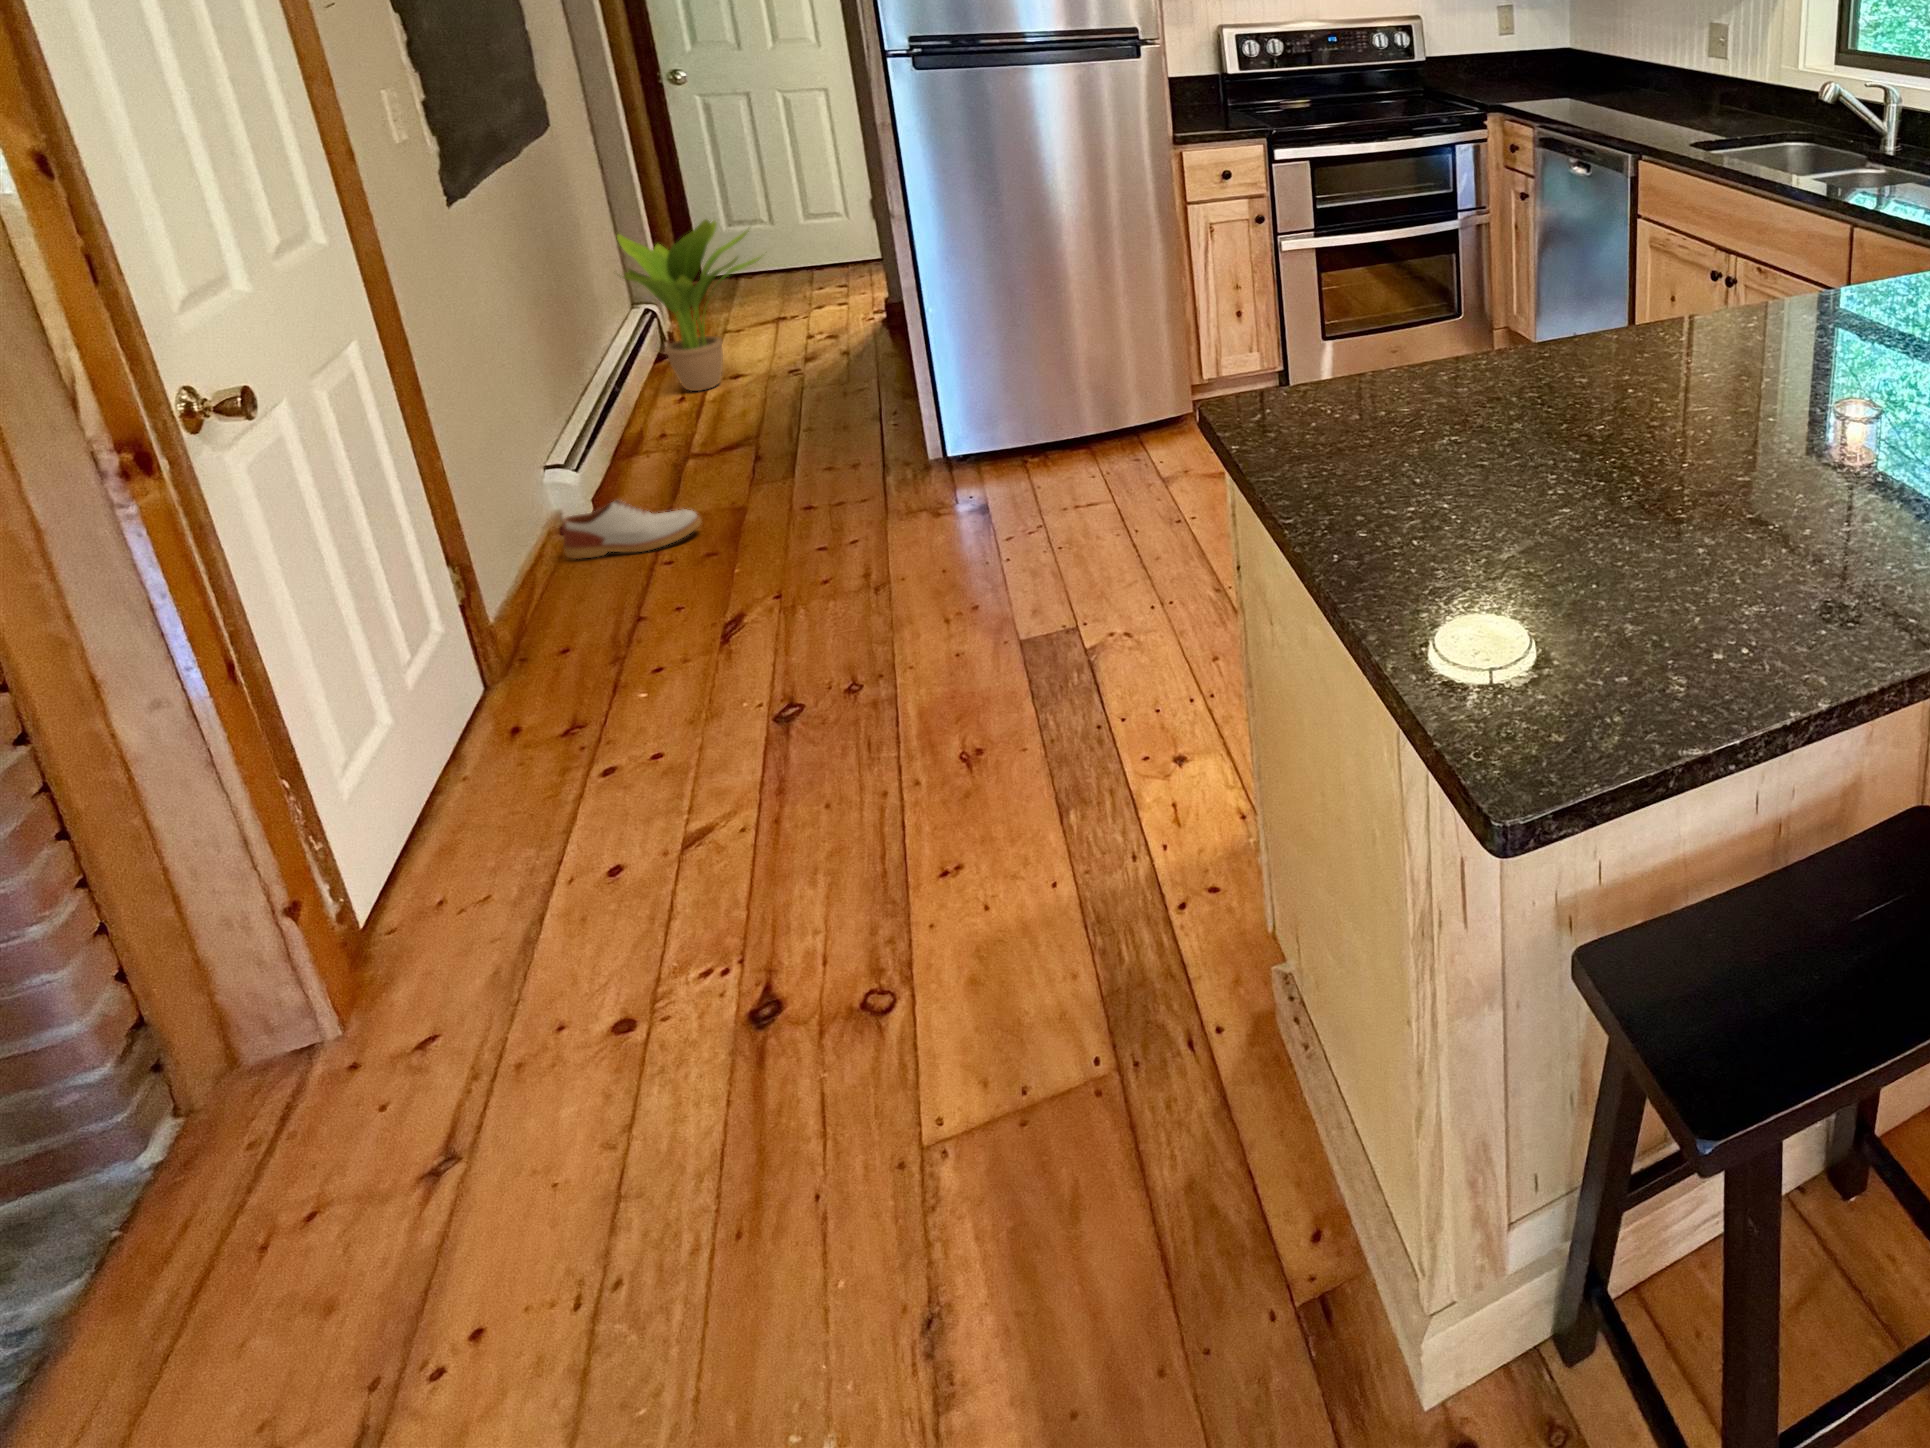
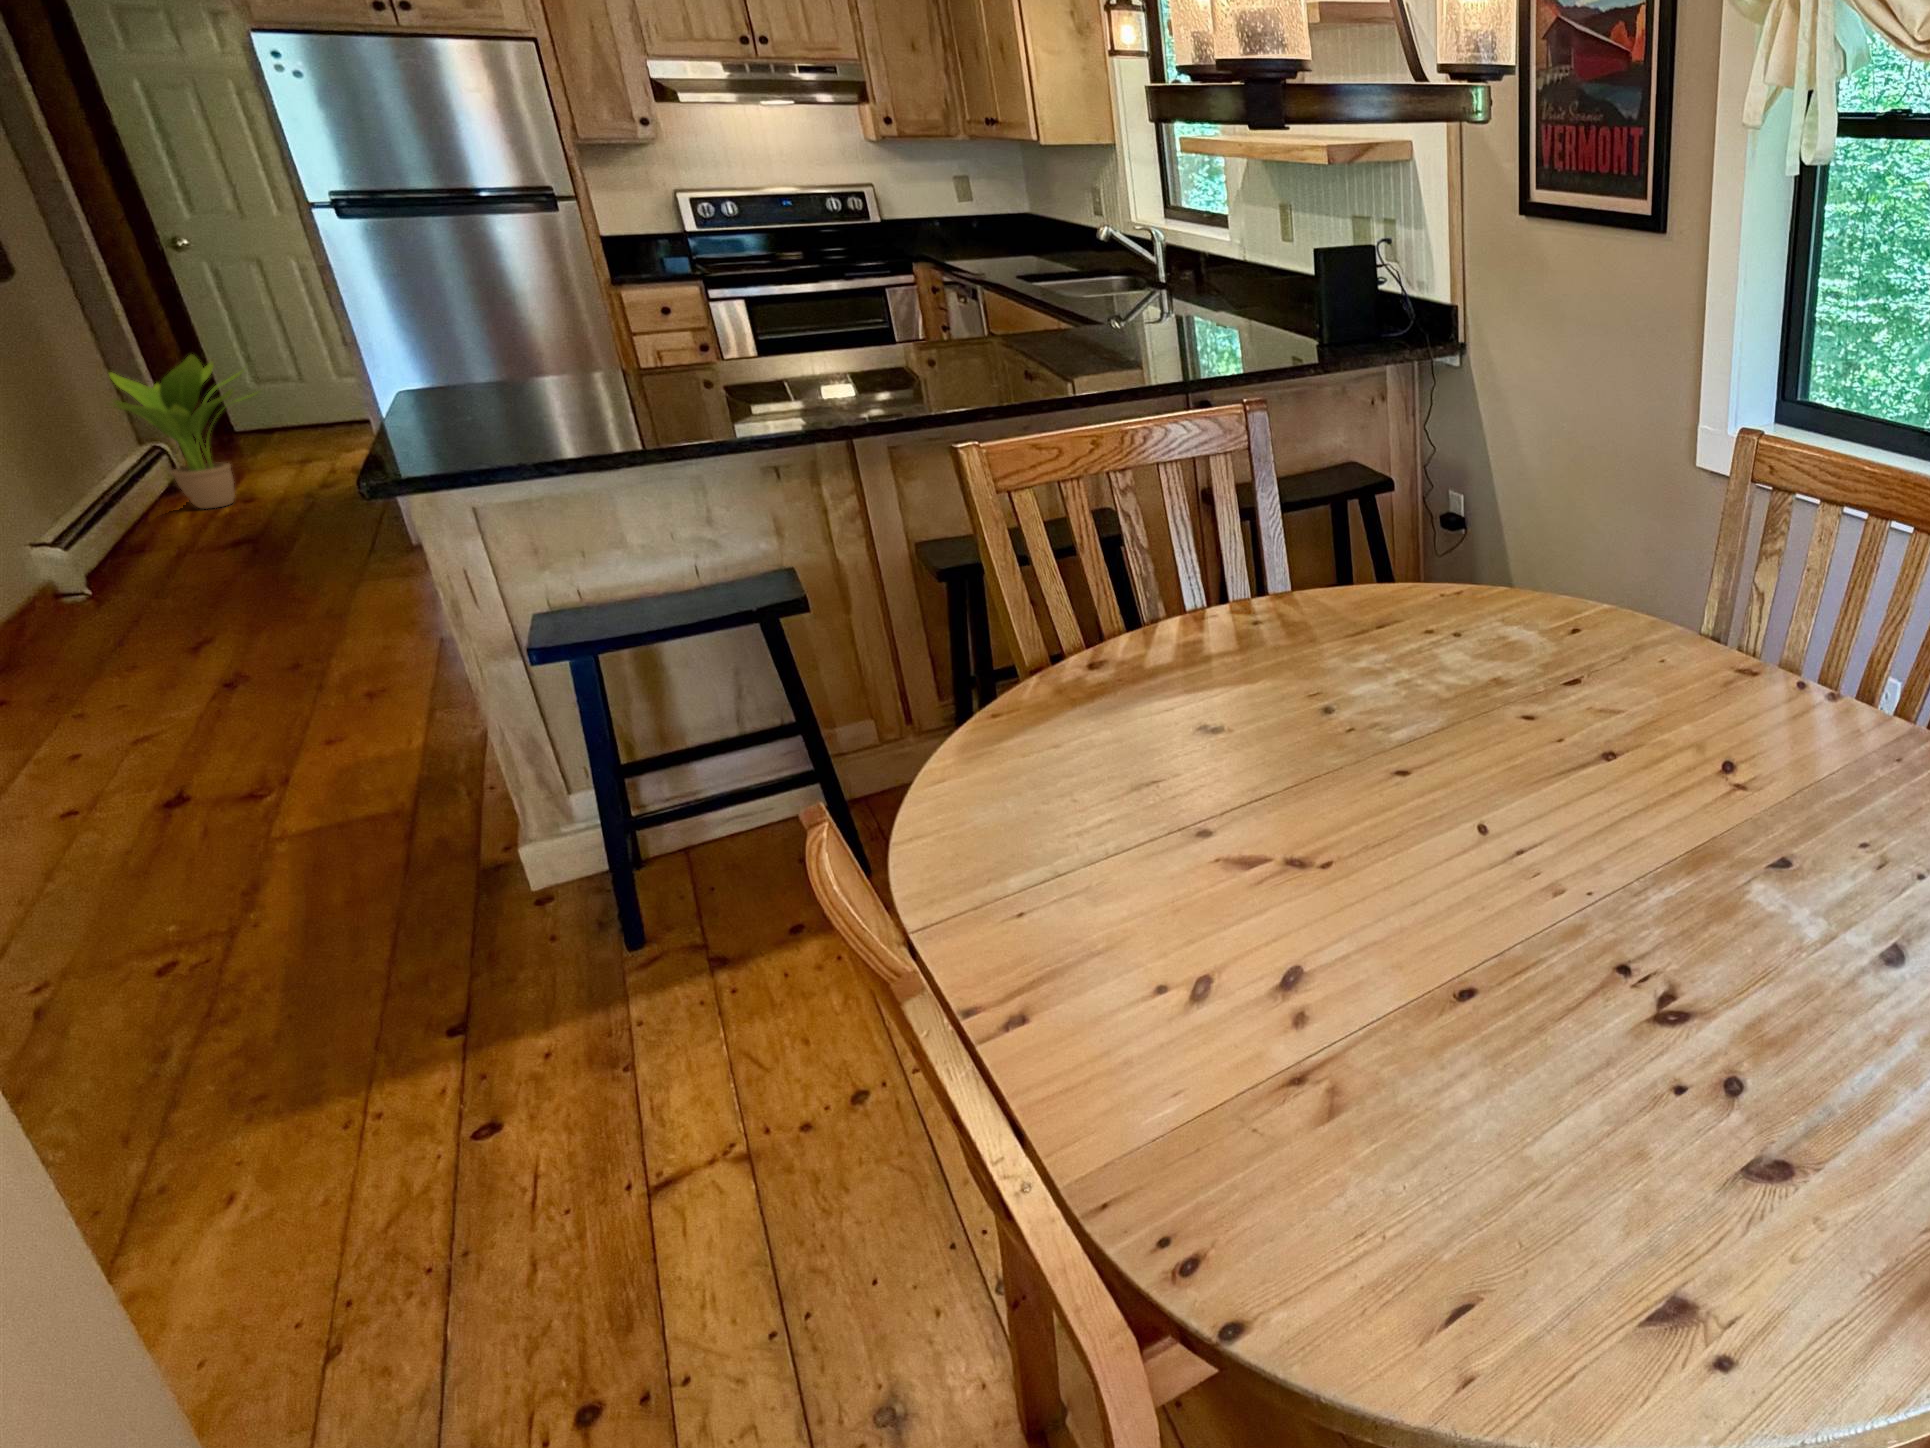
shoe: present [562,500,701,559] -> none [50,563,187,609]

